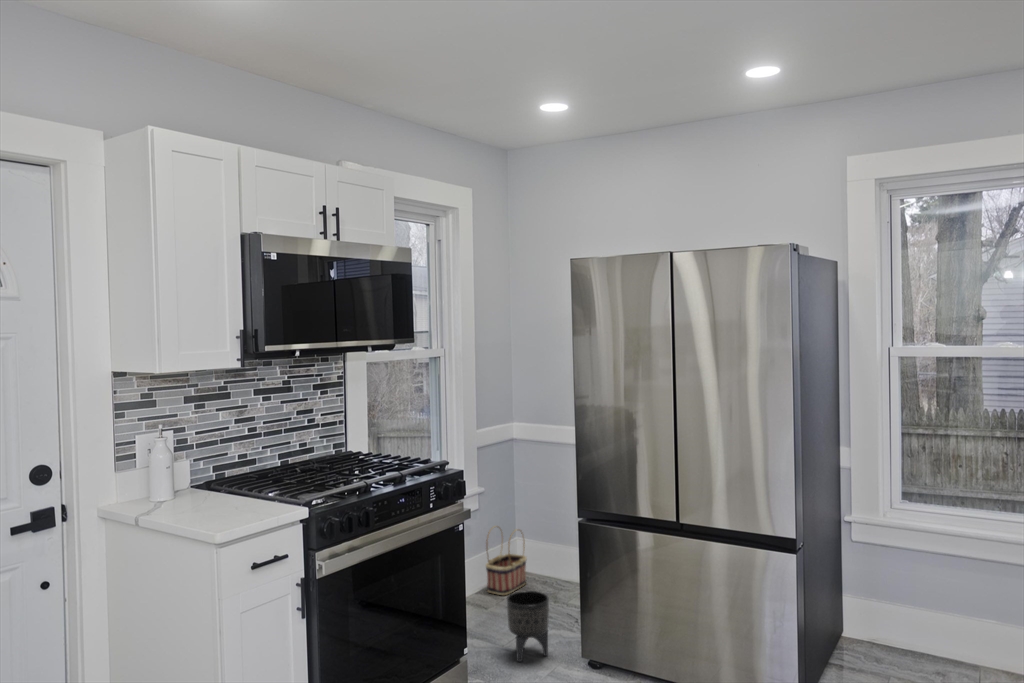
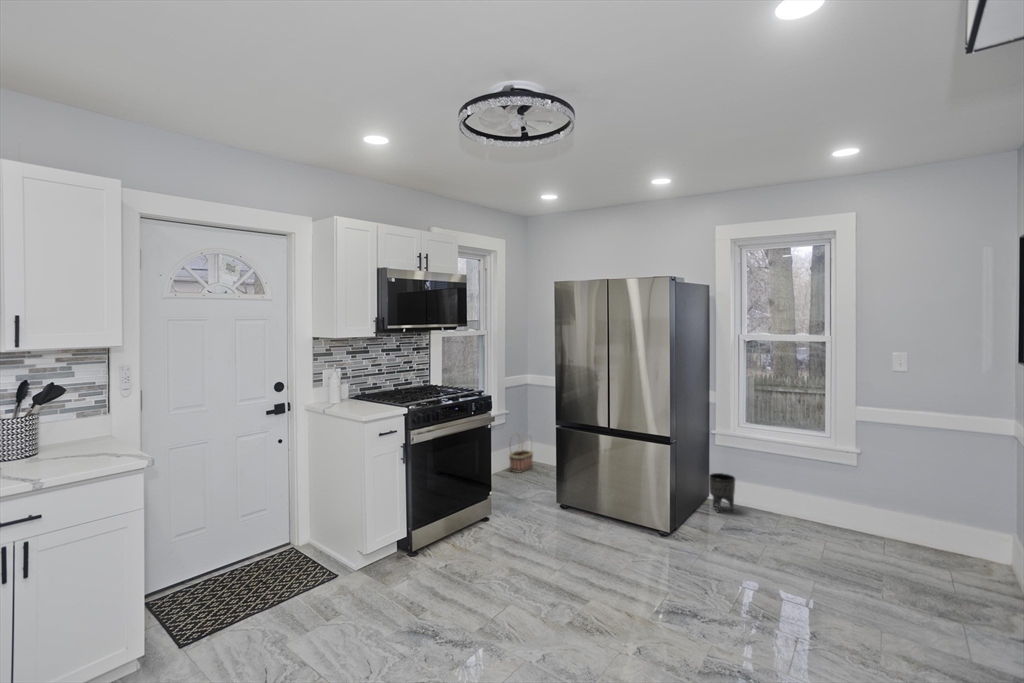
planter: present [507,591,549,662] -> present [709,473,735,512]

